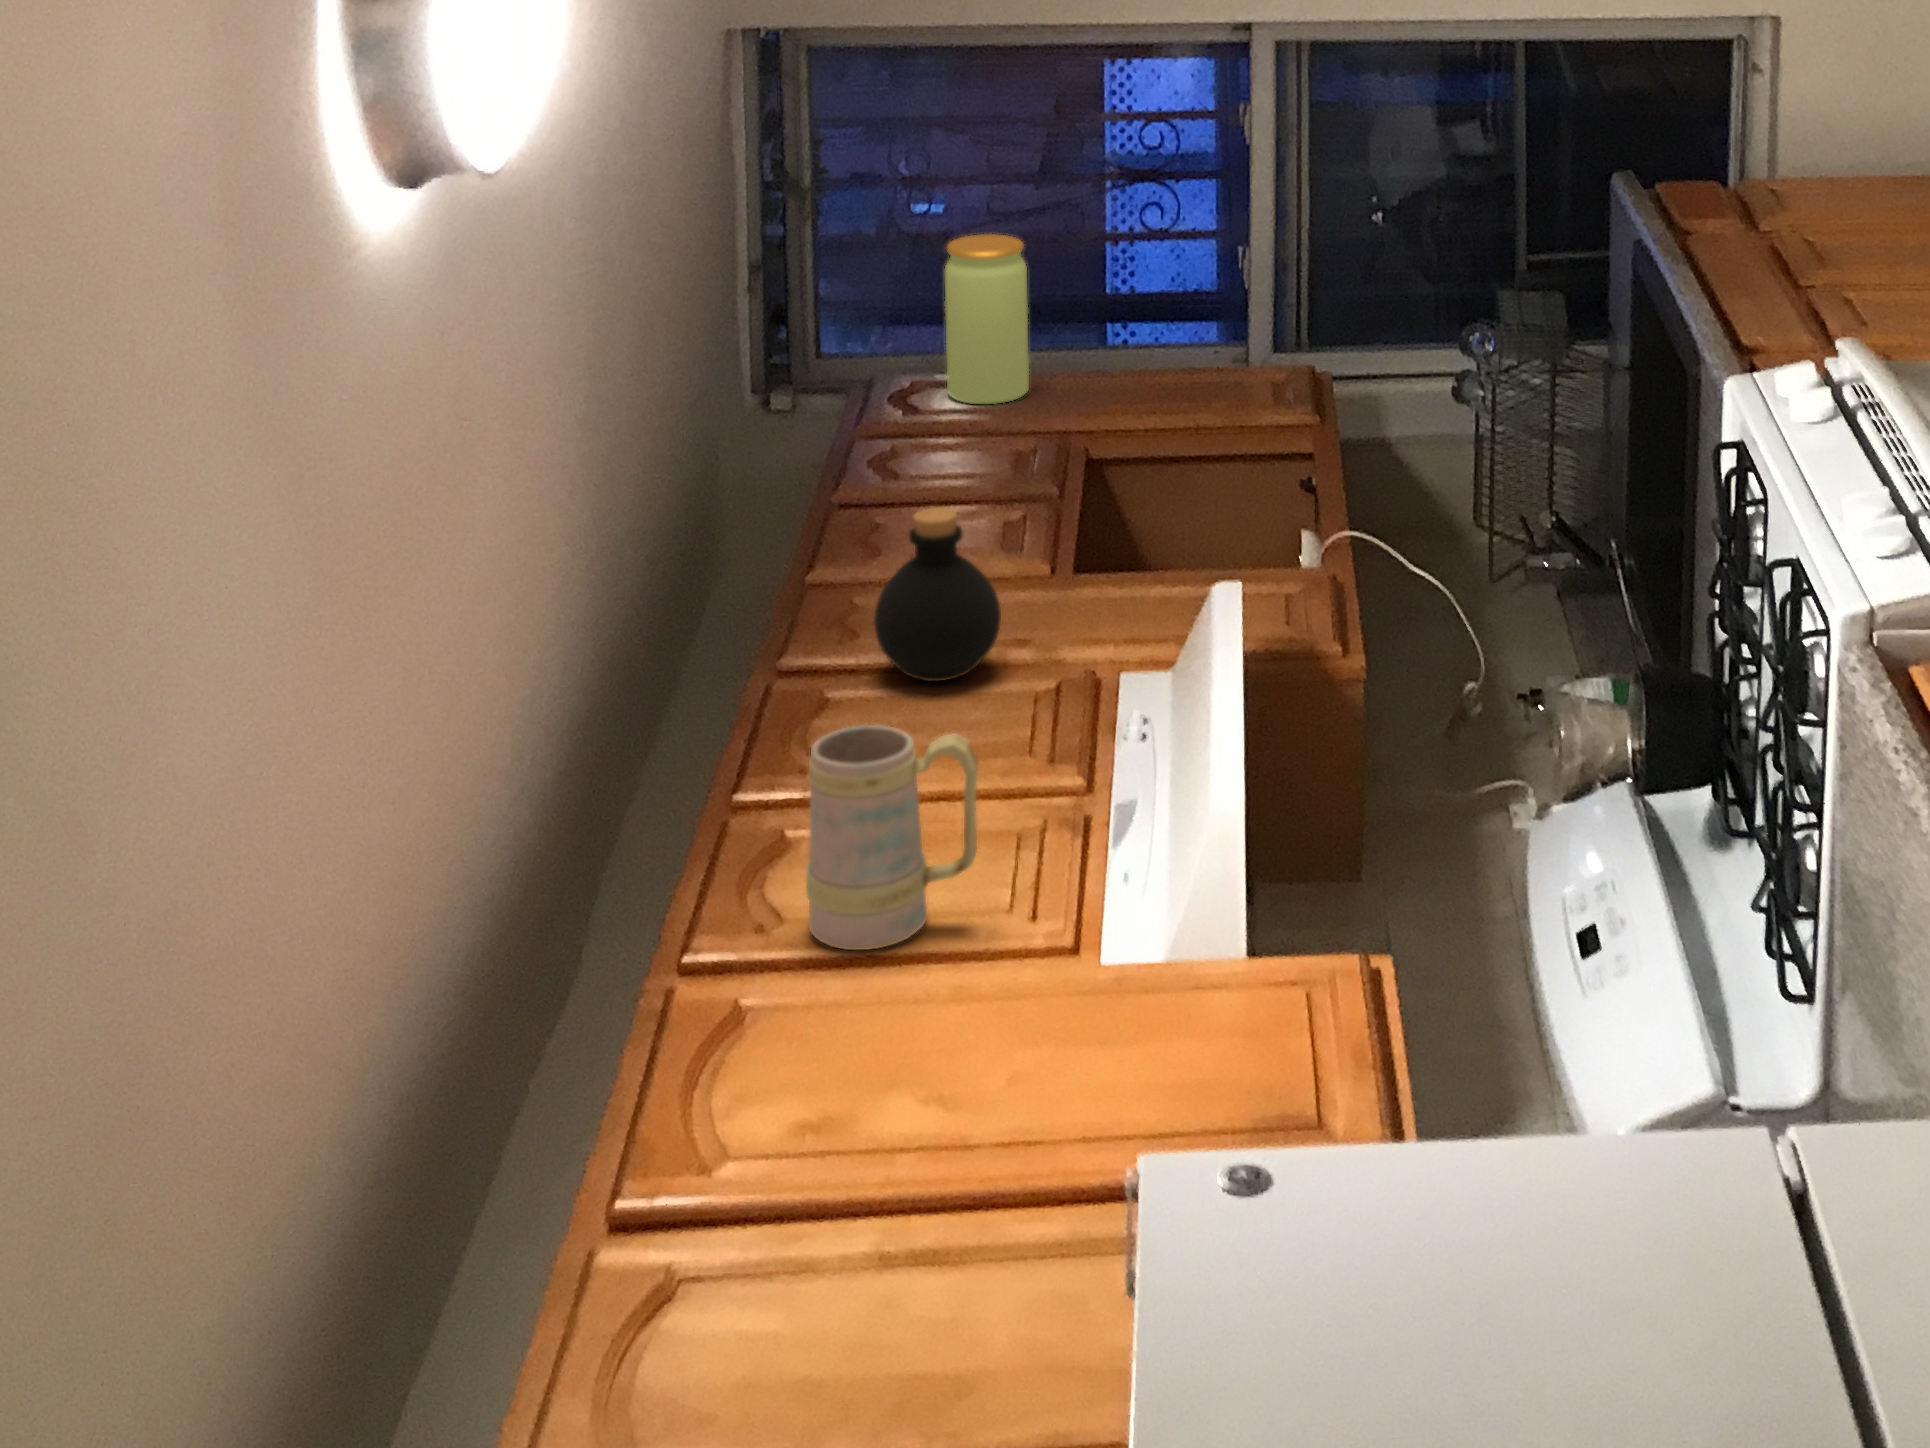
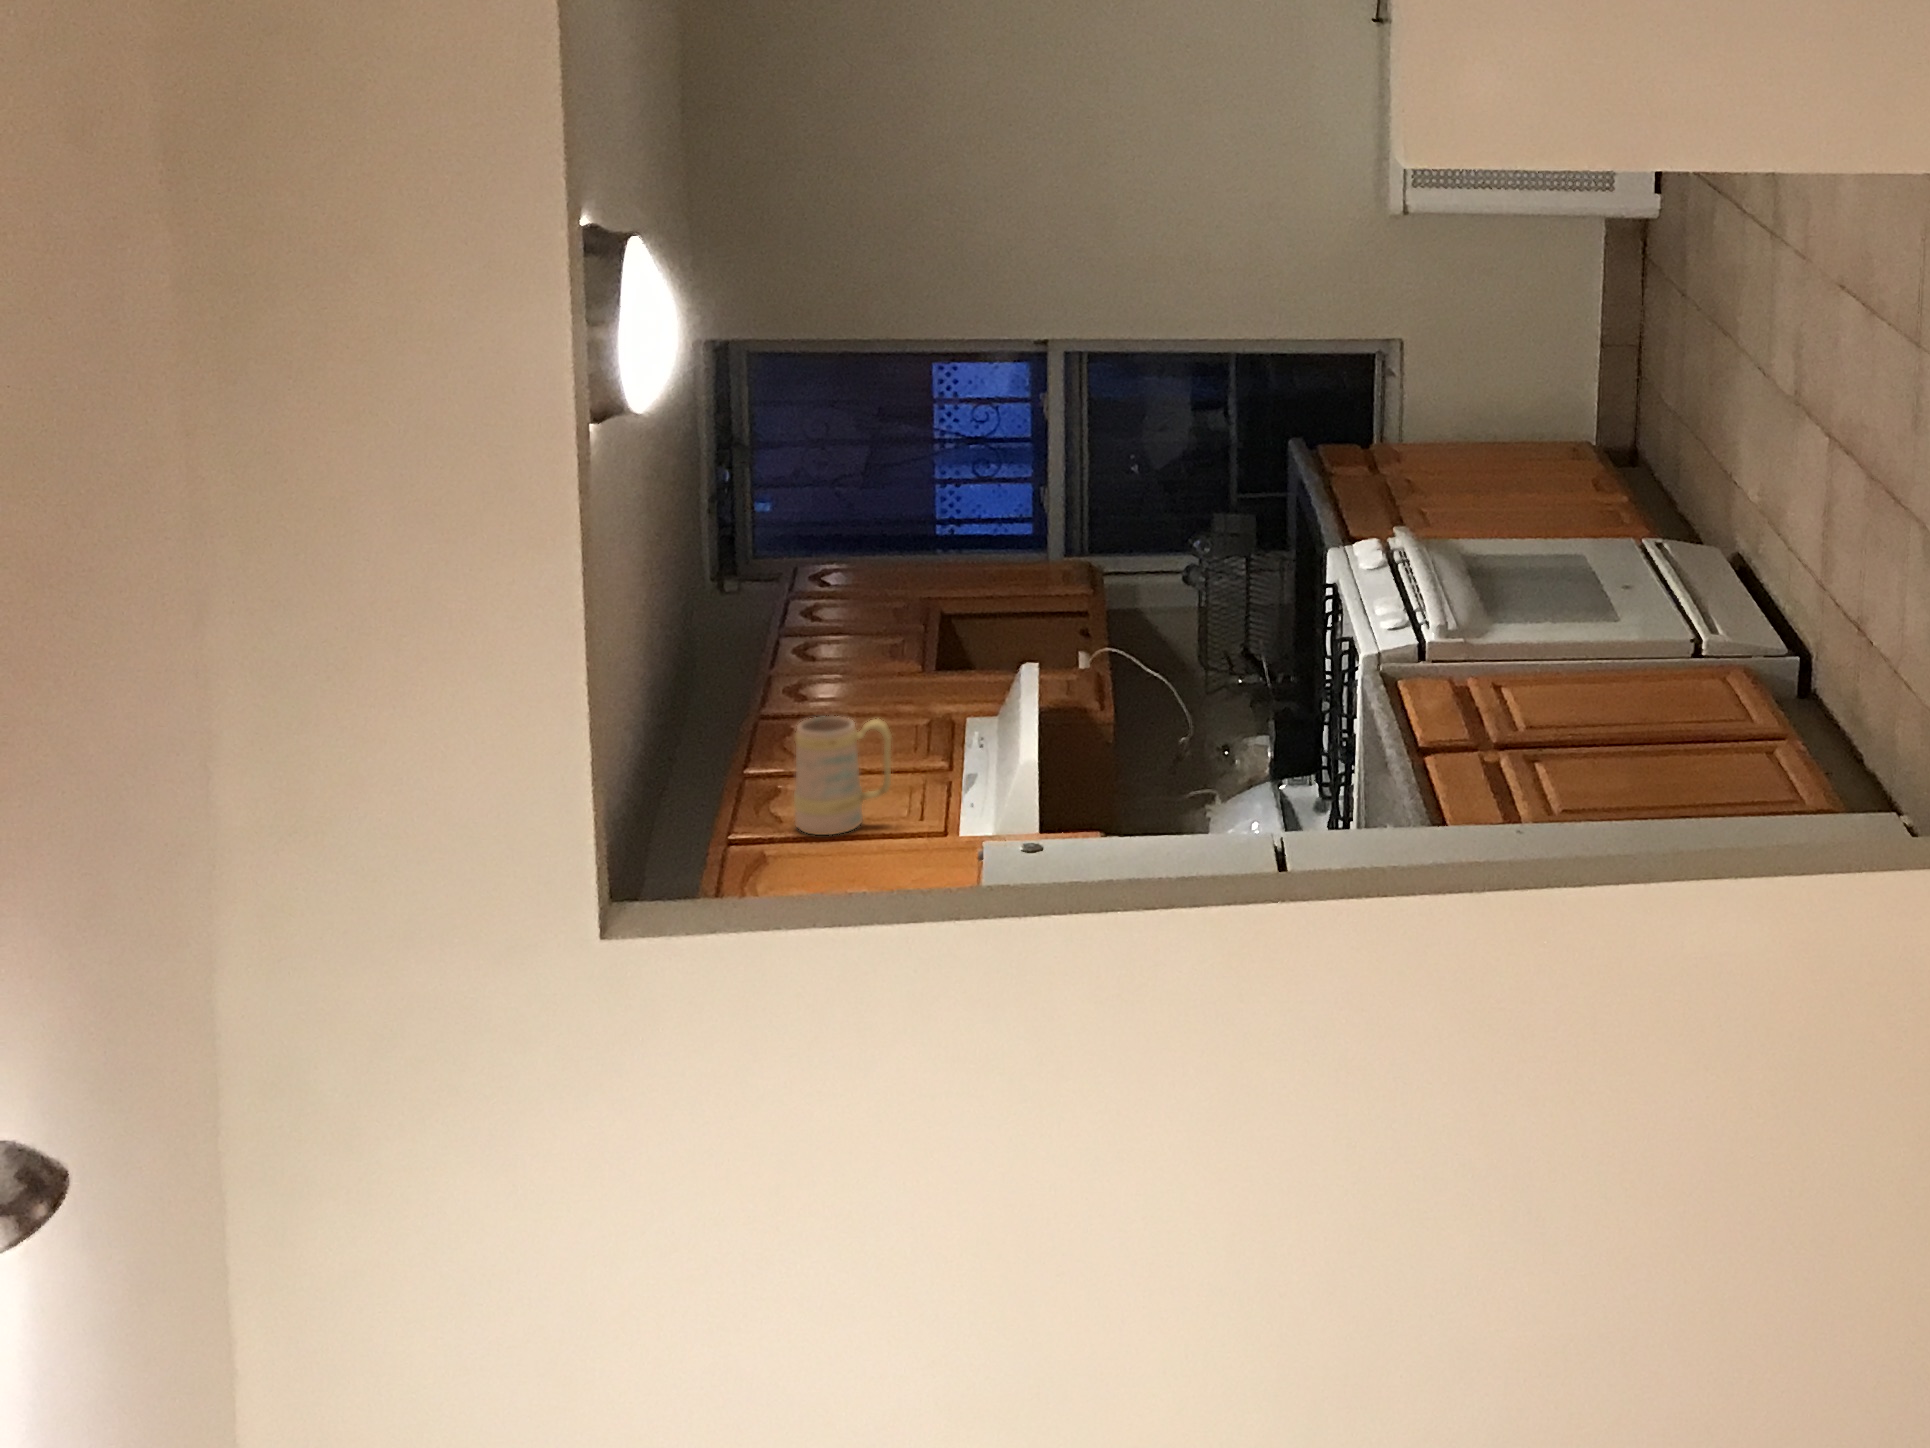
jar: present [945,234,1029,404] -> none [842,476,899,584]
bottle: present [874,508,1001,681] -> none [817,620,894,721]

